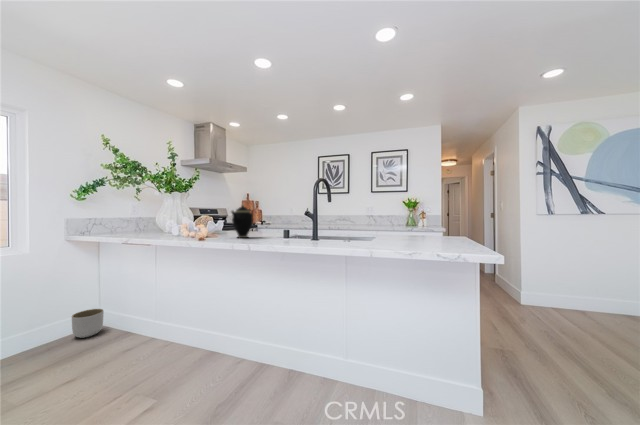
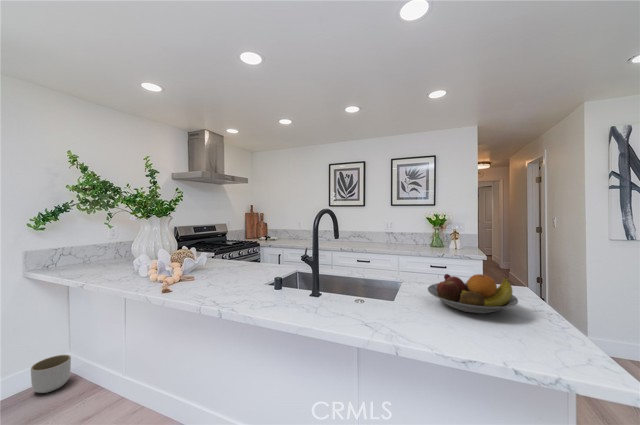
teapot: present [231,205,253,238] -> none [201,242,237,288]
fruit bowl: none [397,219,455,243] -> present [428,274,518,314]

